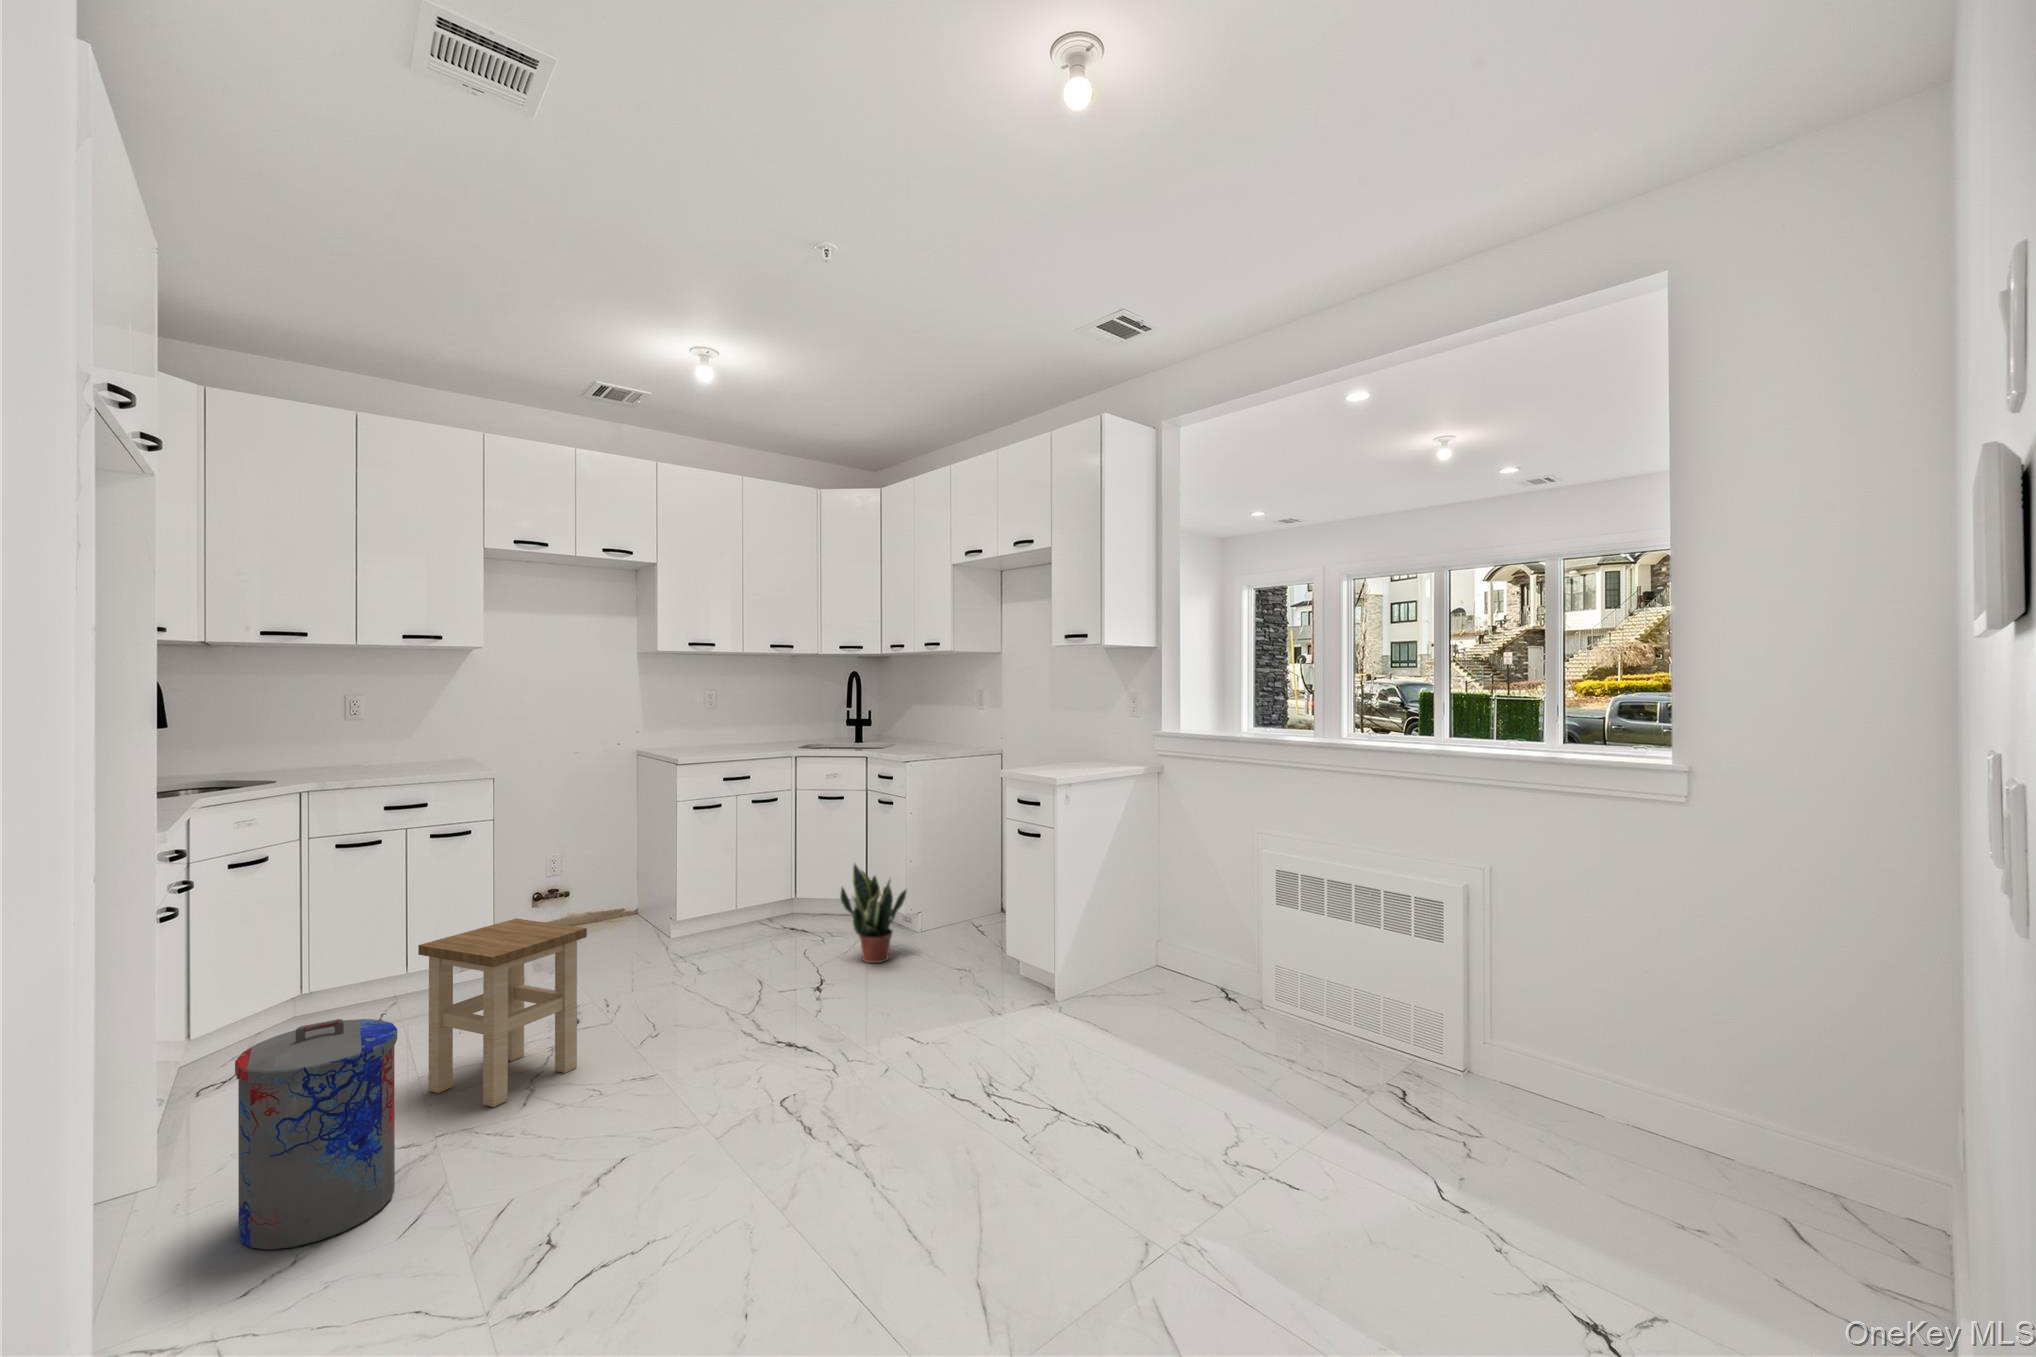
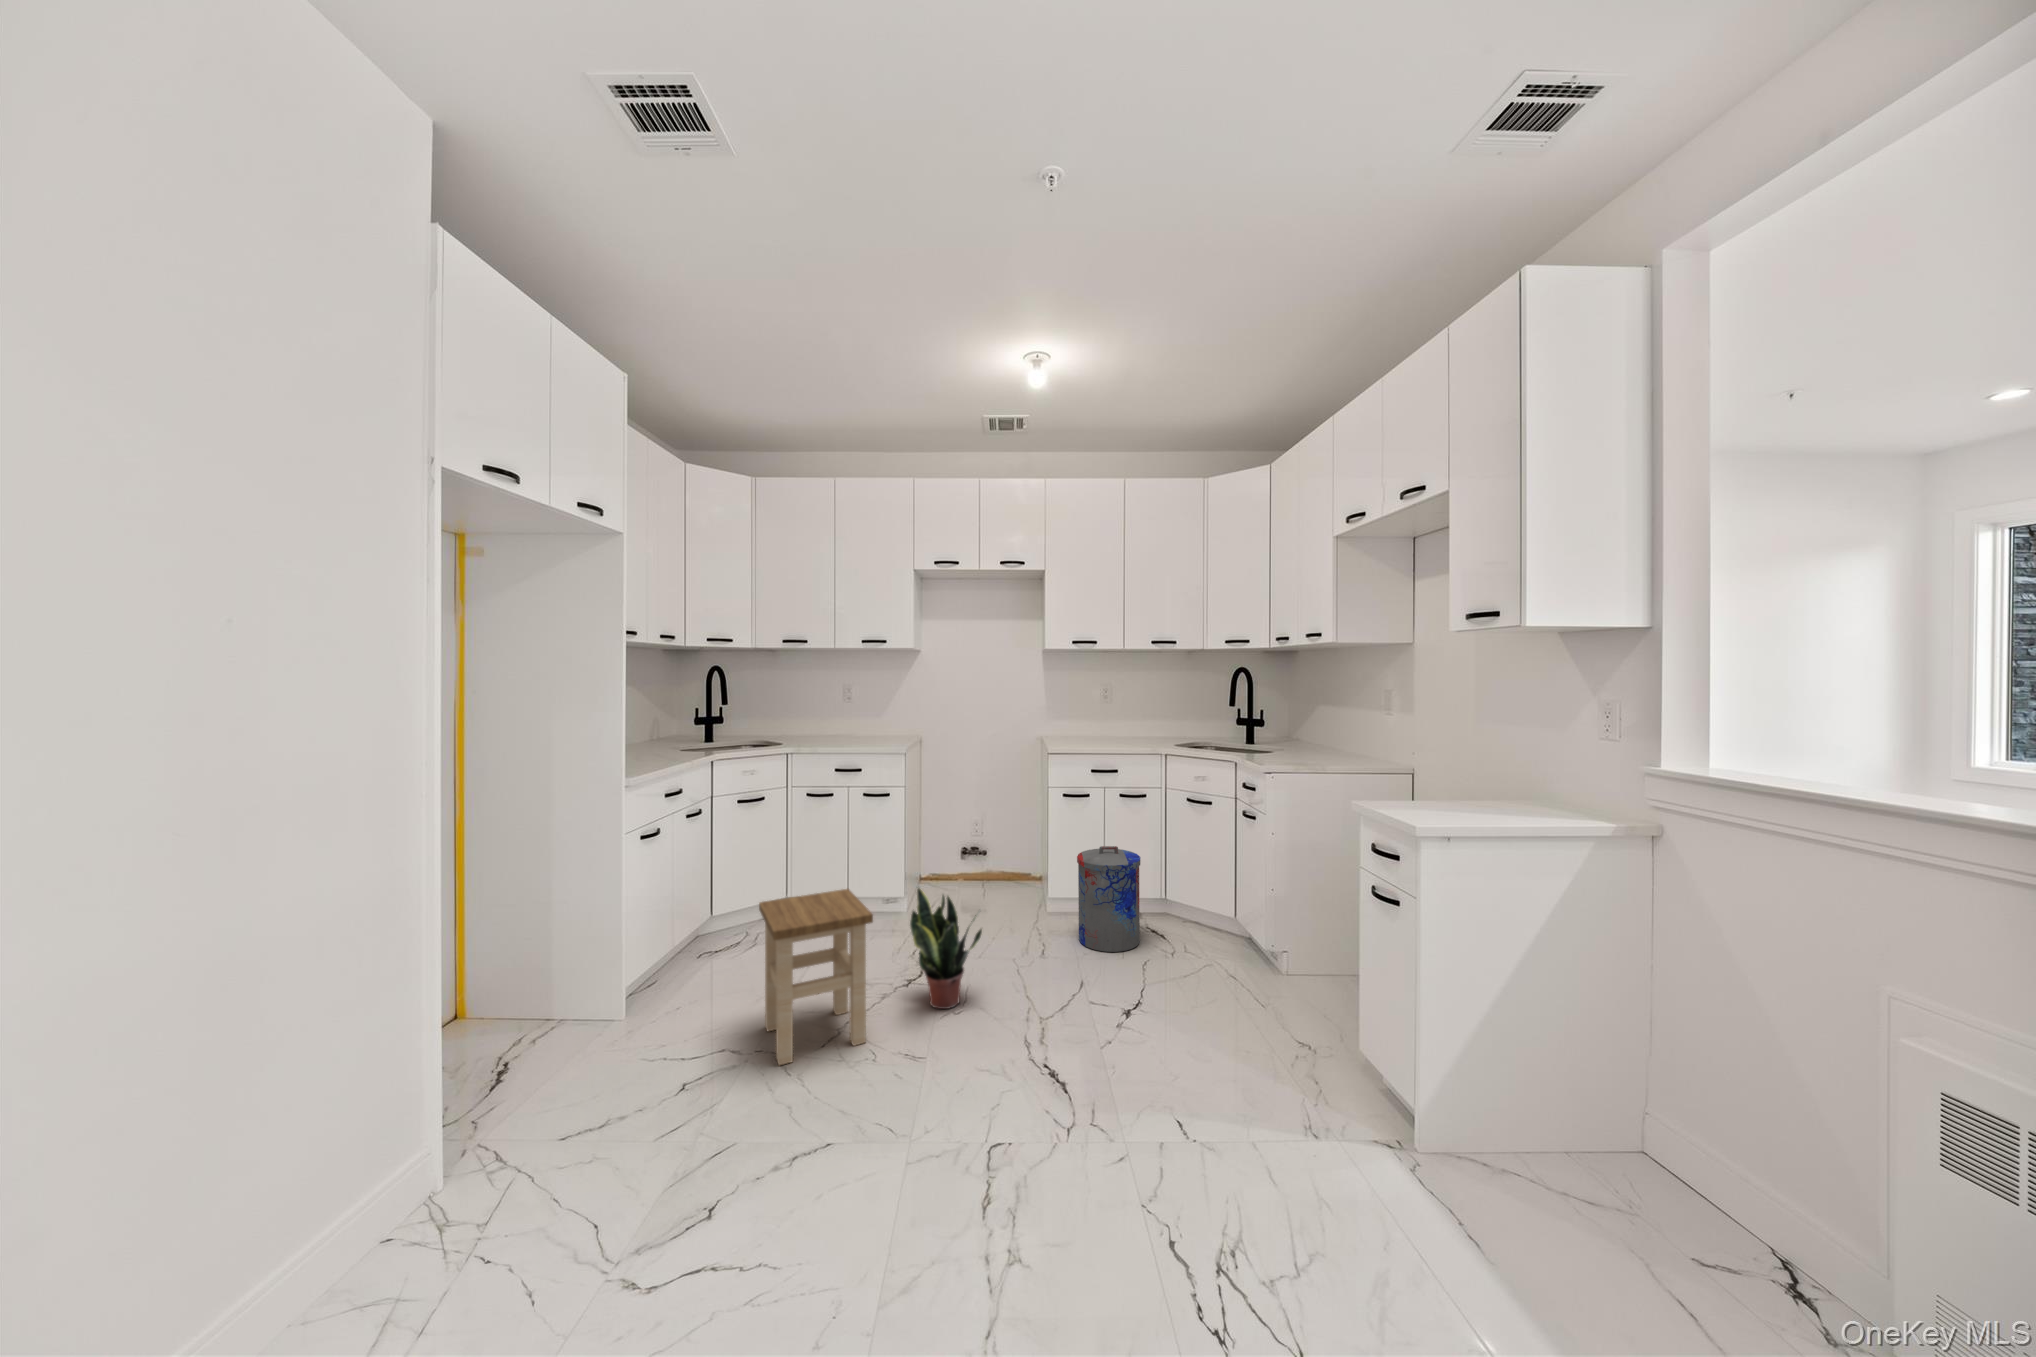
potted plant: present [840,864,906,963] -> present [910,888,982,1009]
trash can: present [235,1019,397,1250] -> present [1077,846,1140,952]

